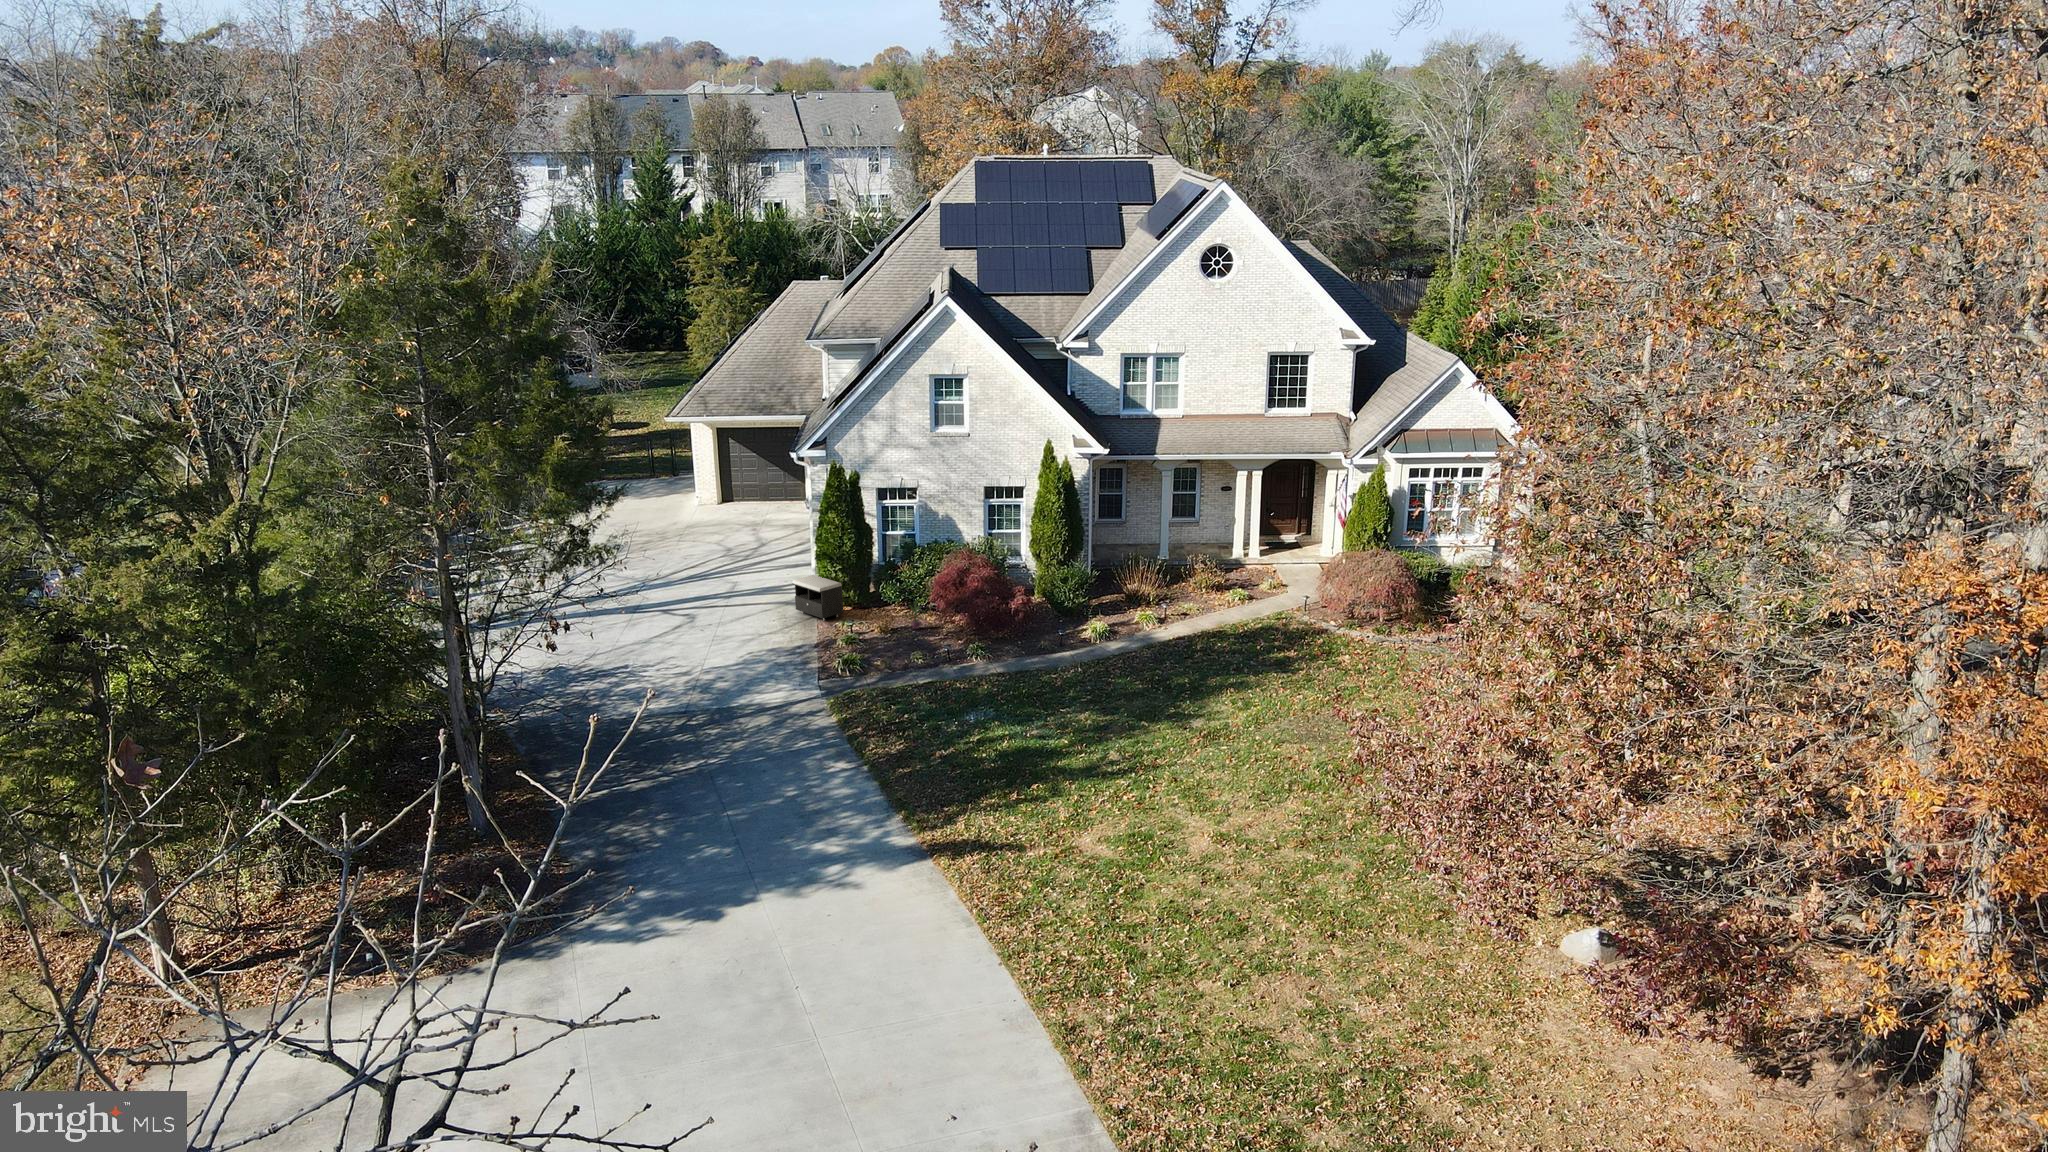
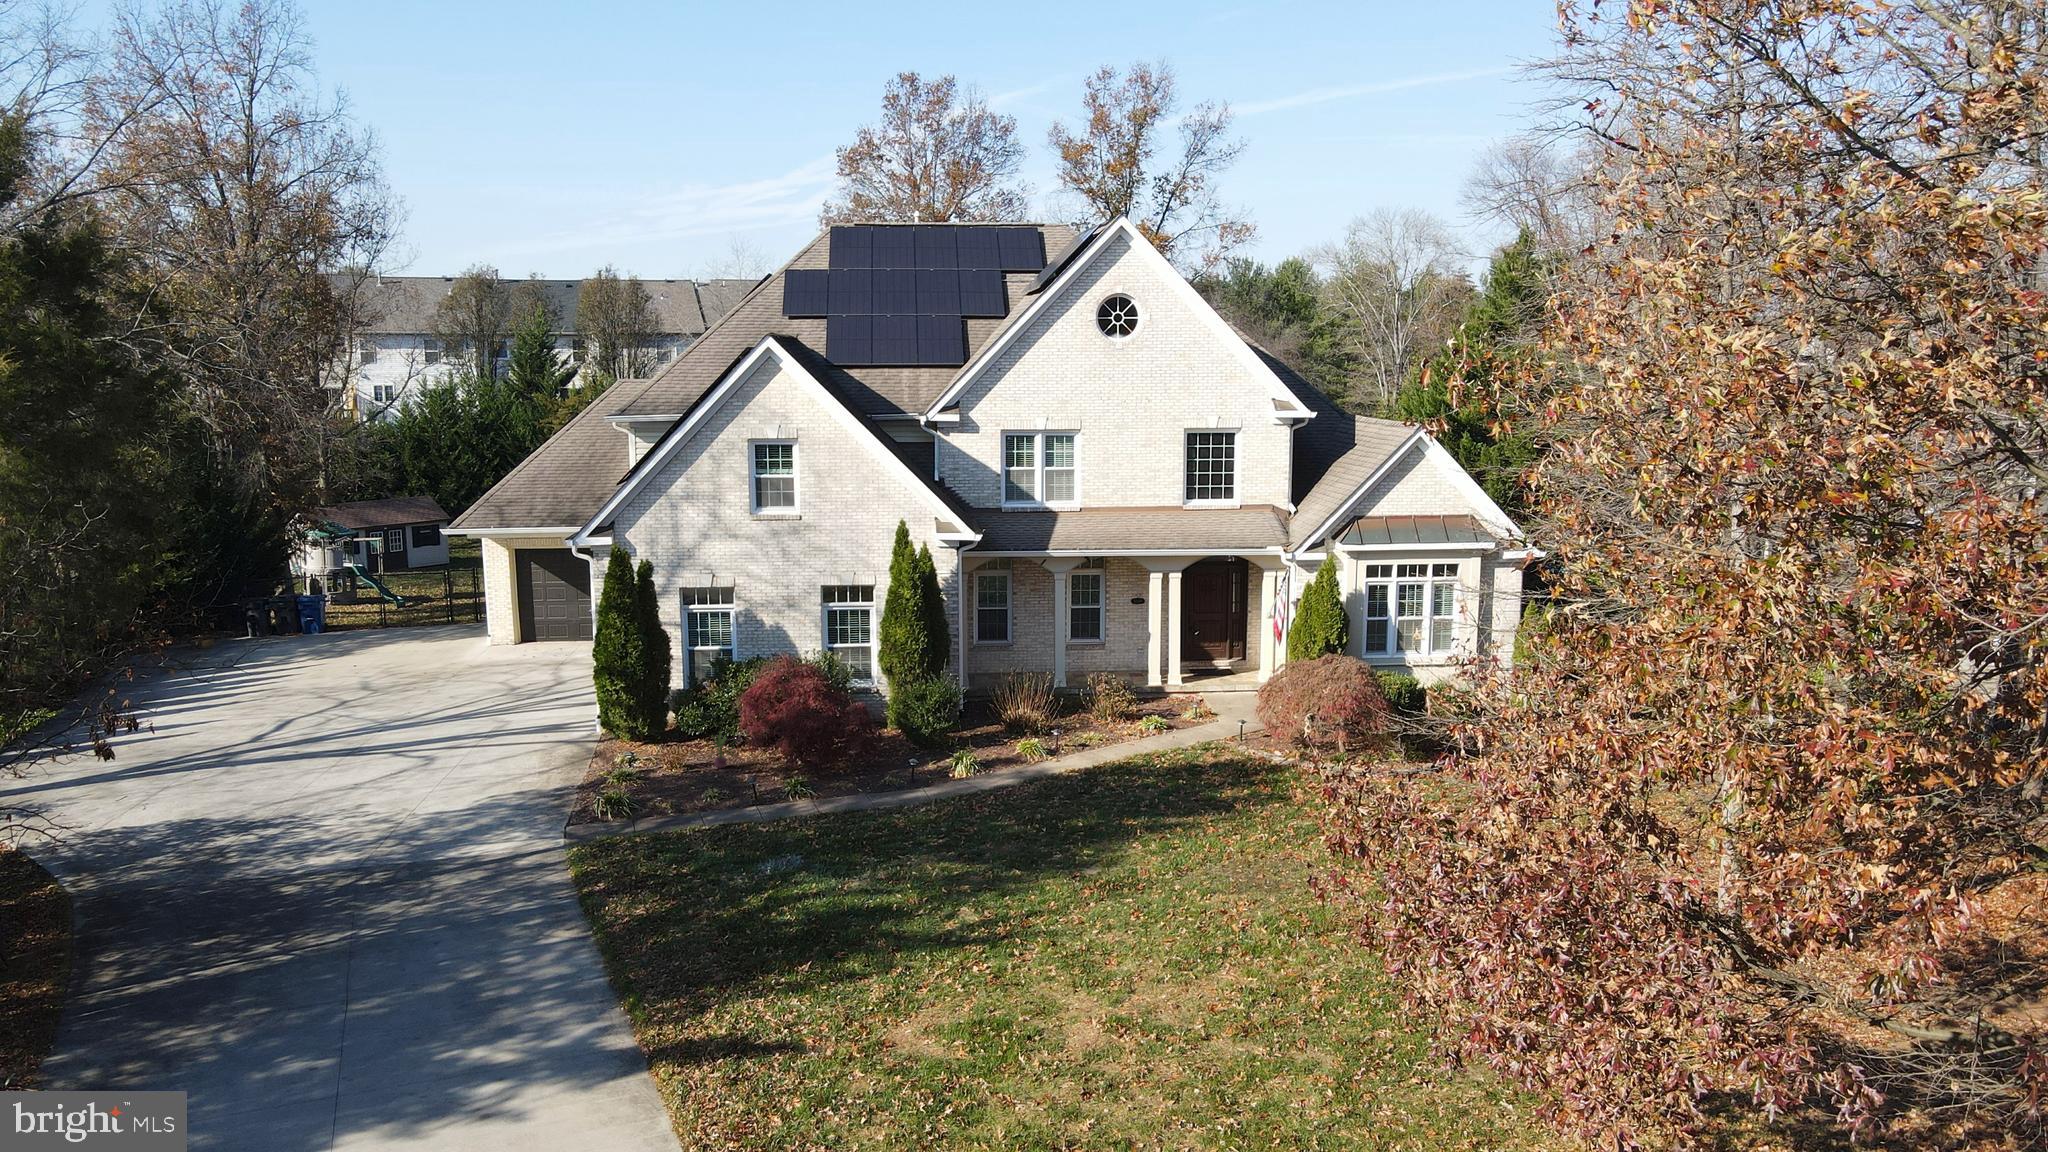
storage bench: present [793,575,843,621] -> none [559,702,626,761]

